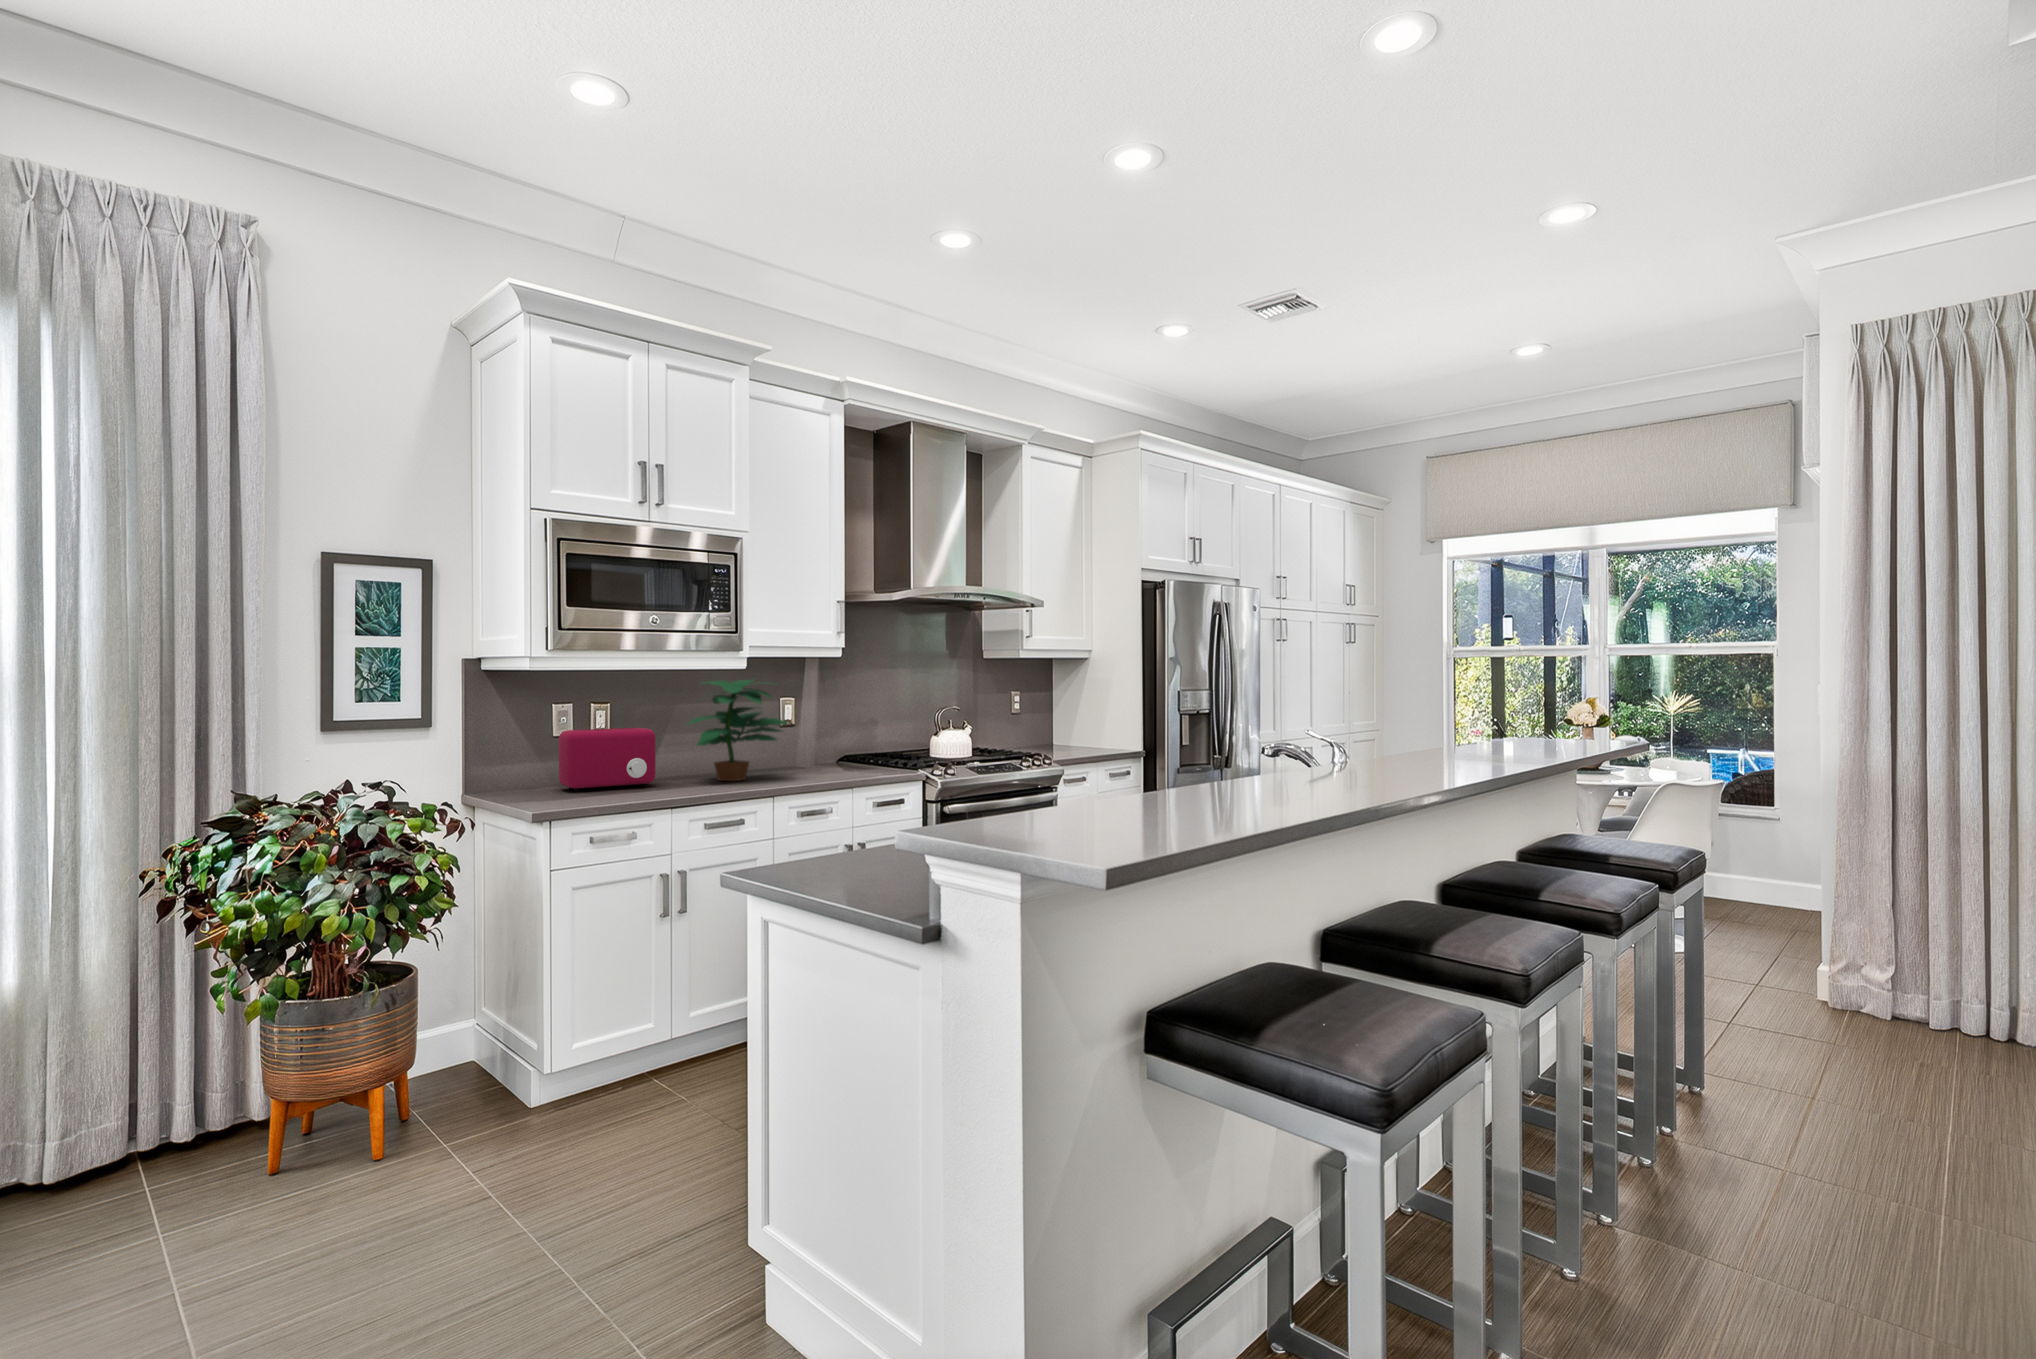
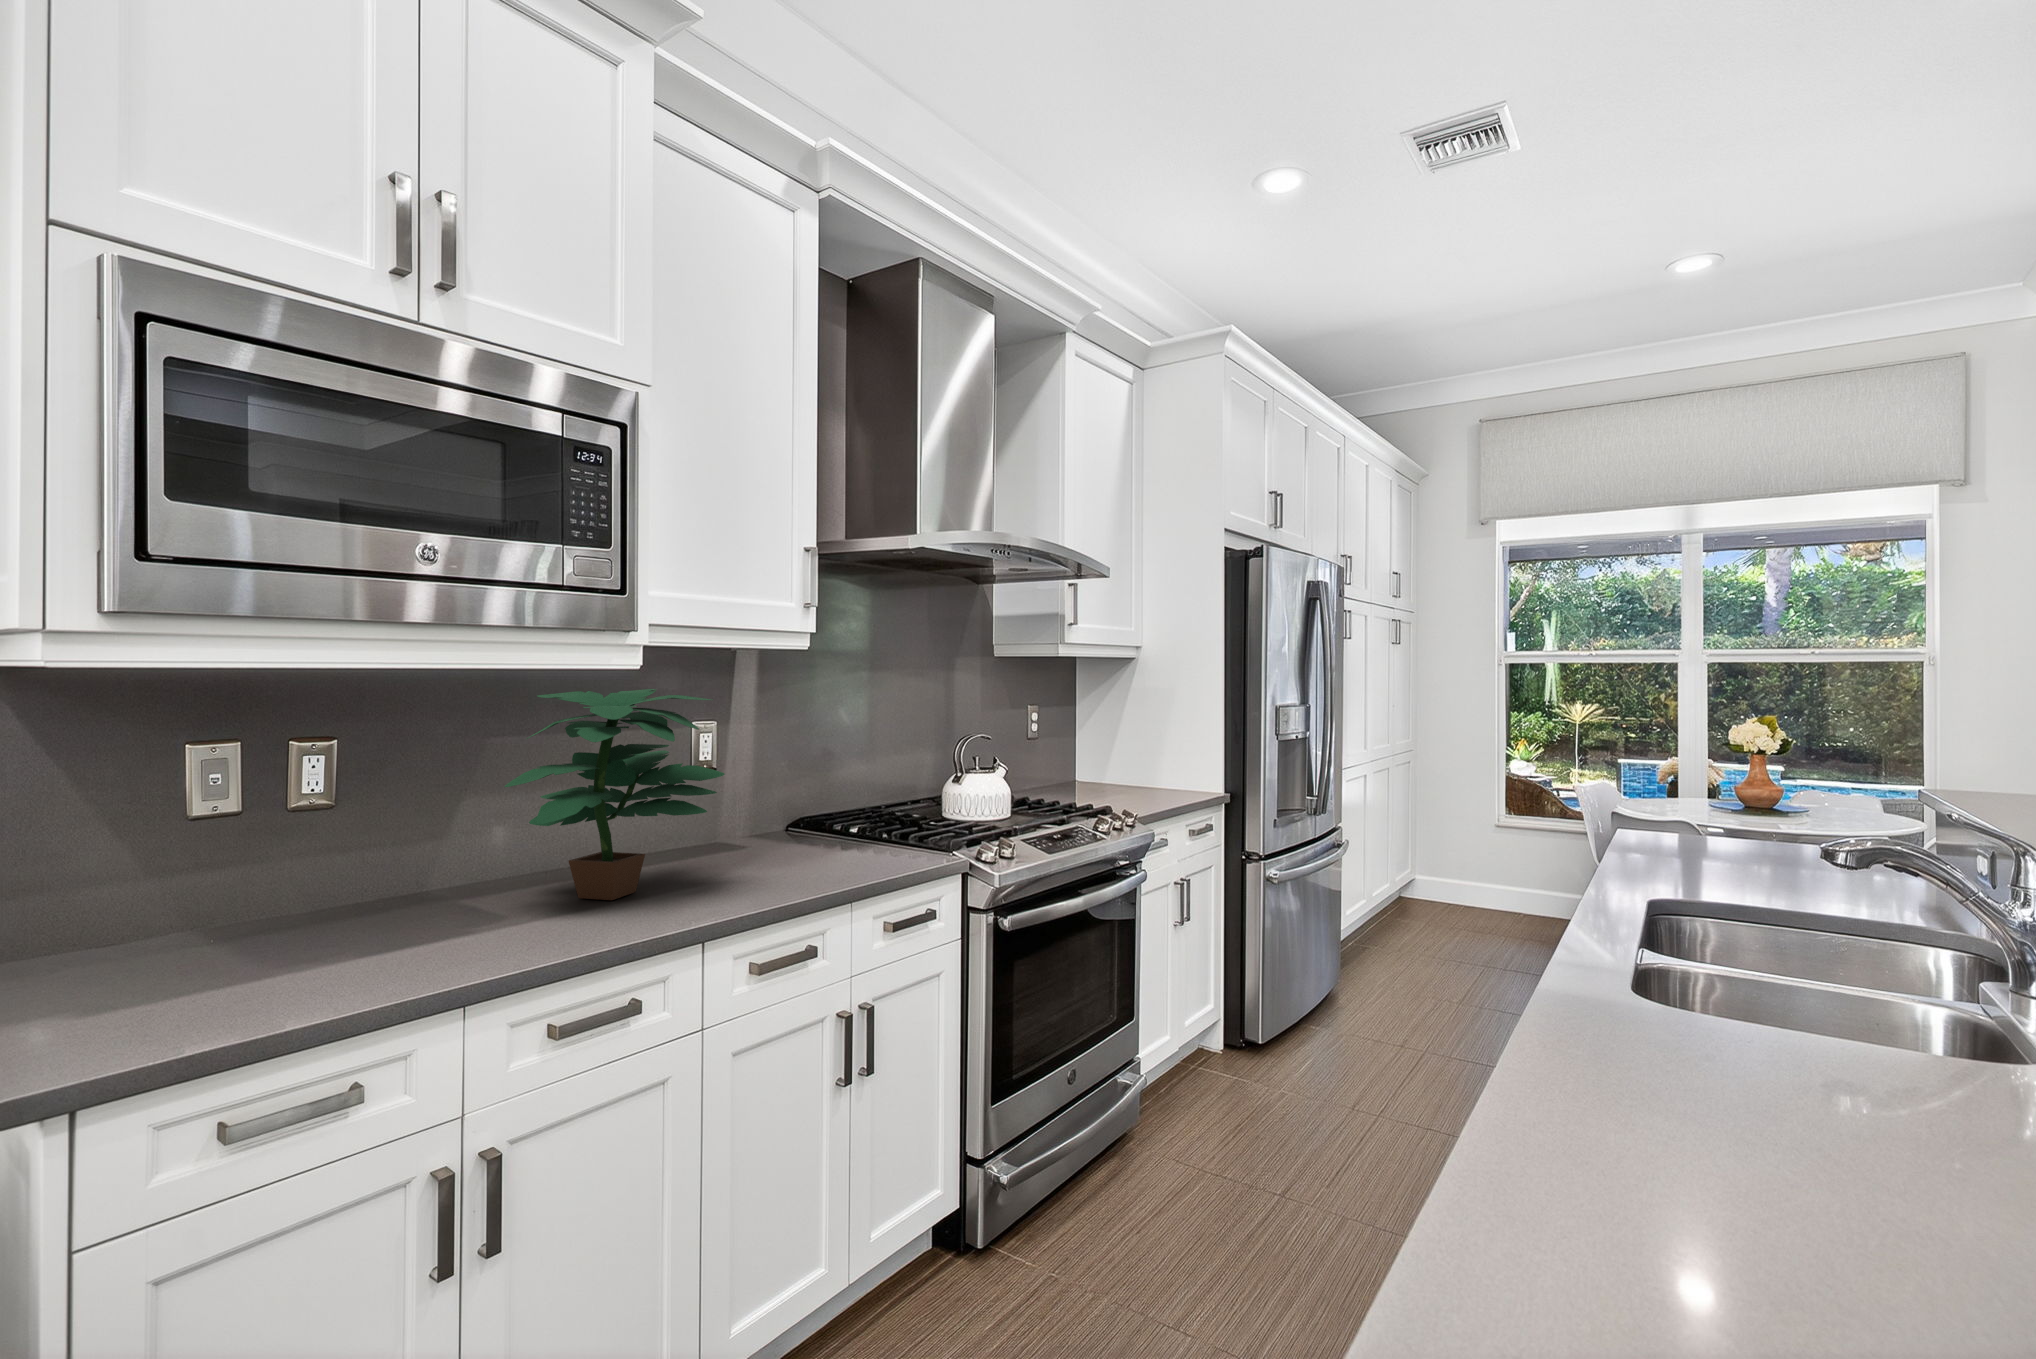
toaster: present [559,728,656,791] -> none [182,795,433,957]

